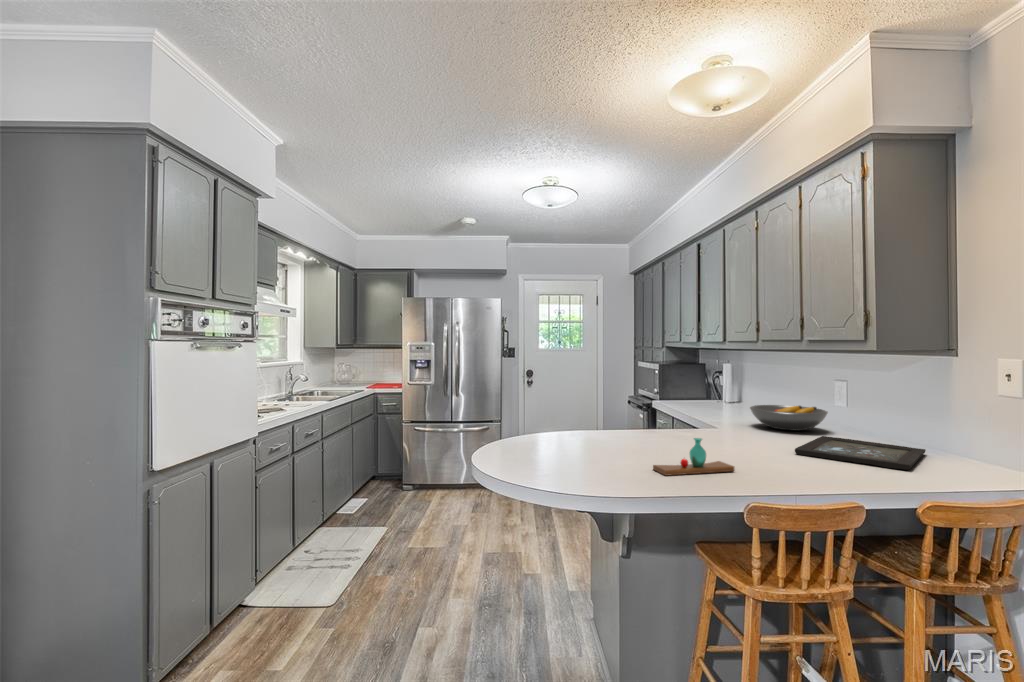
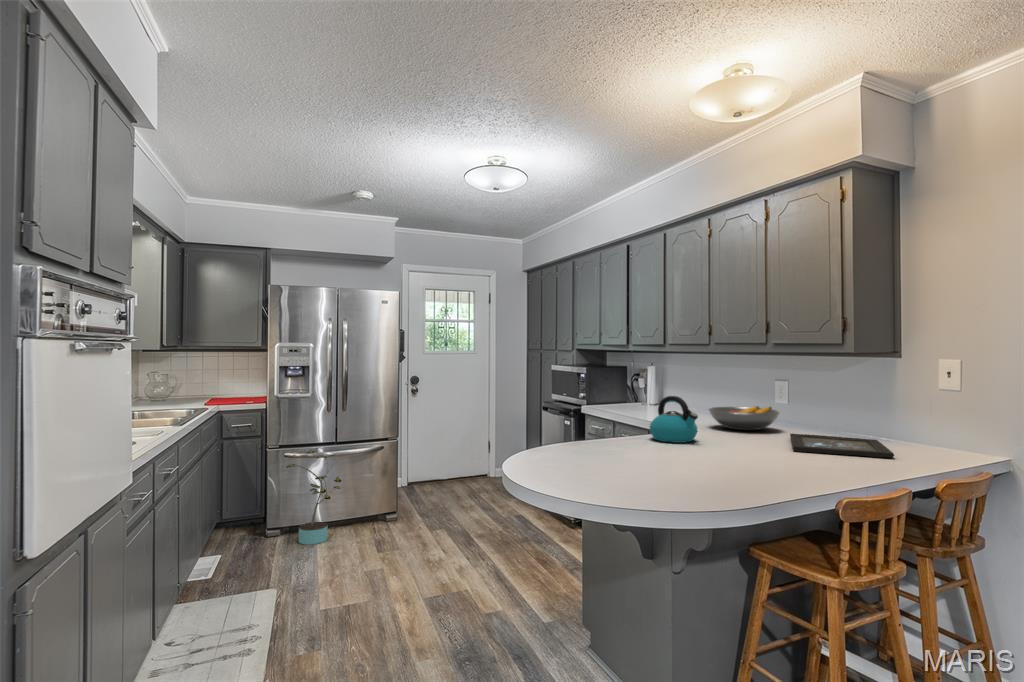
kettle: none [660,392,708,437] -> present [650,396,698,443]
potted plant: none [412,426,452,500] -> present [286,451,341,545]
vase: present [653,438,735,476] -> none [716,441,782,480]

